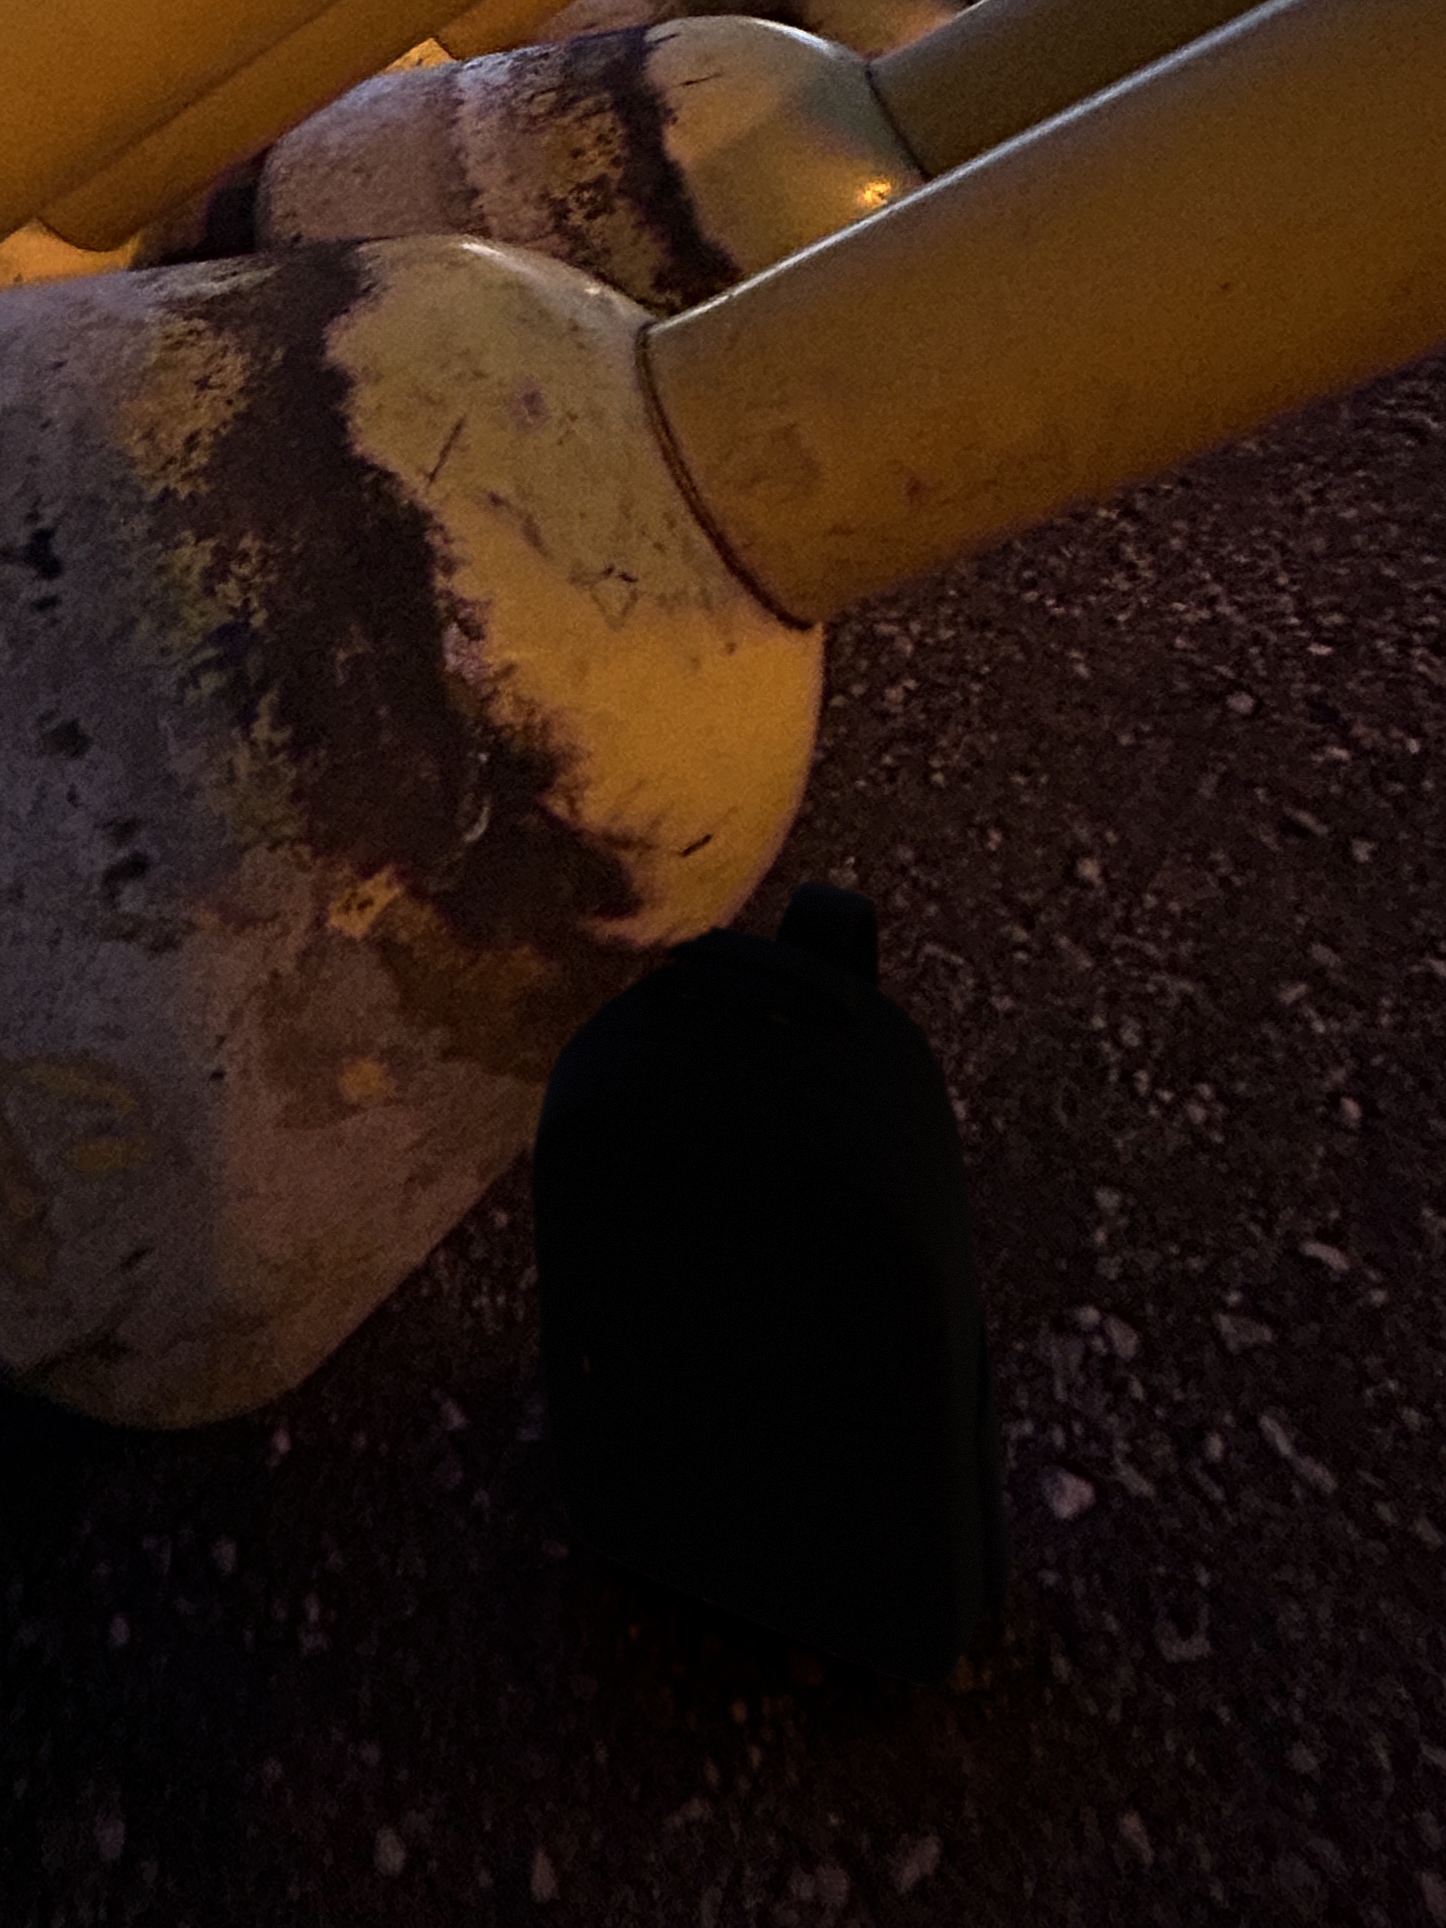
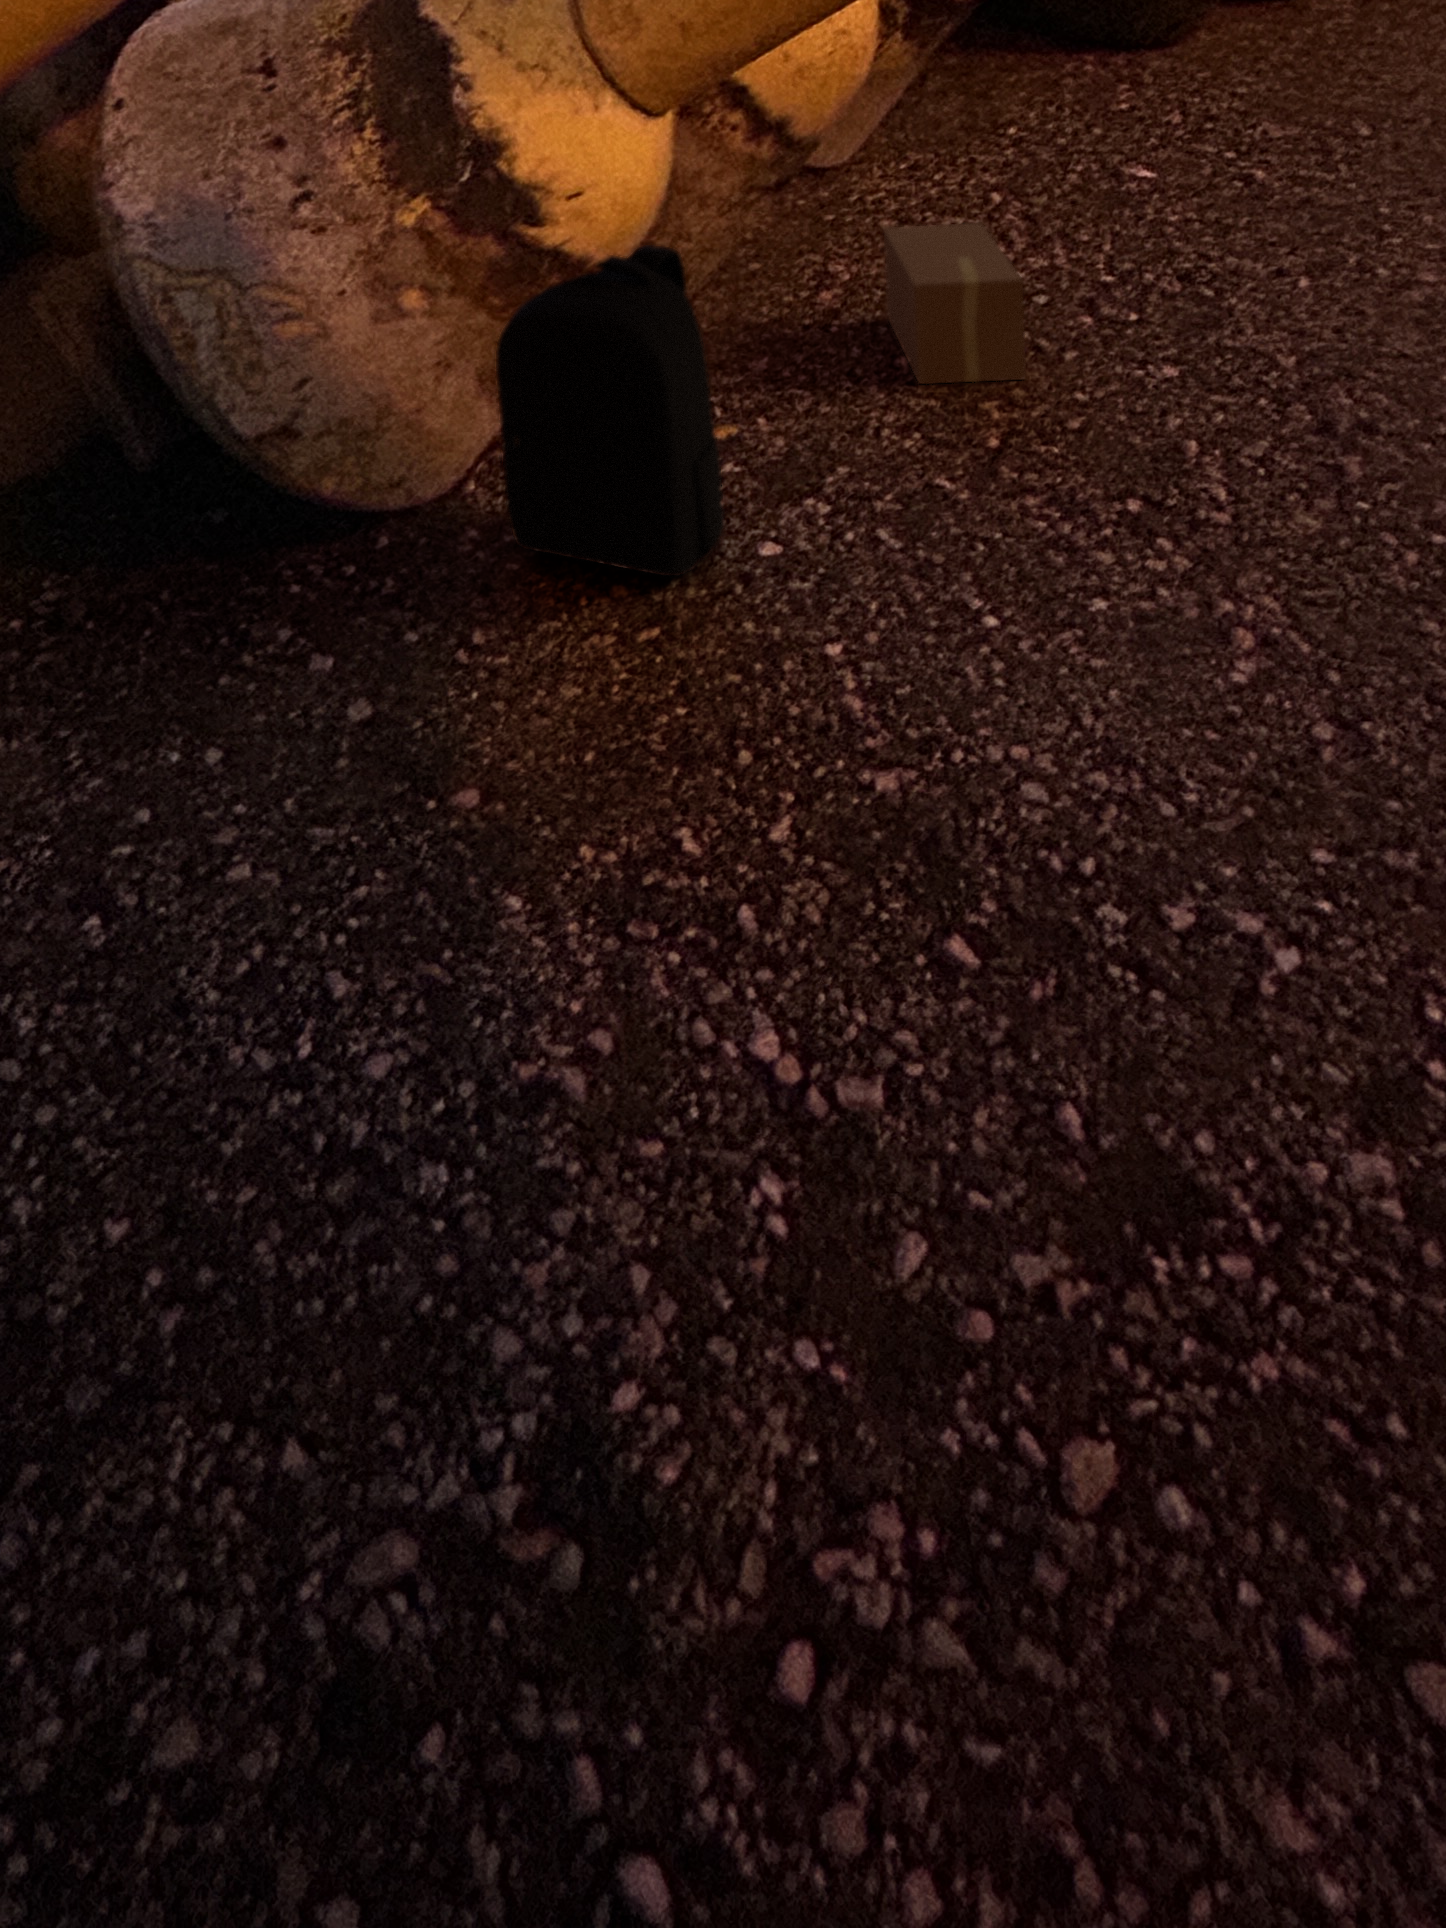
cardboard box: none [1015,608,1340,948] -> present [883,223,1026,384]

